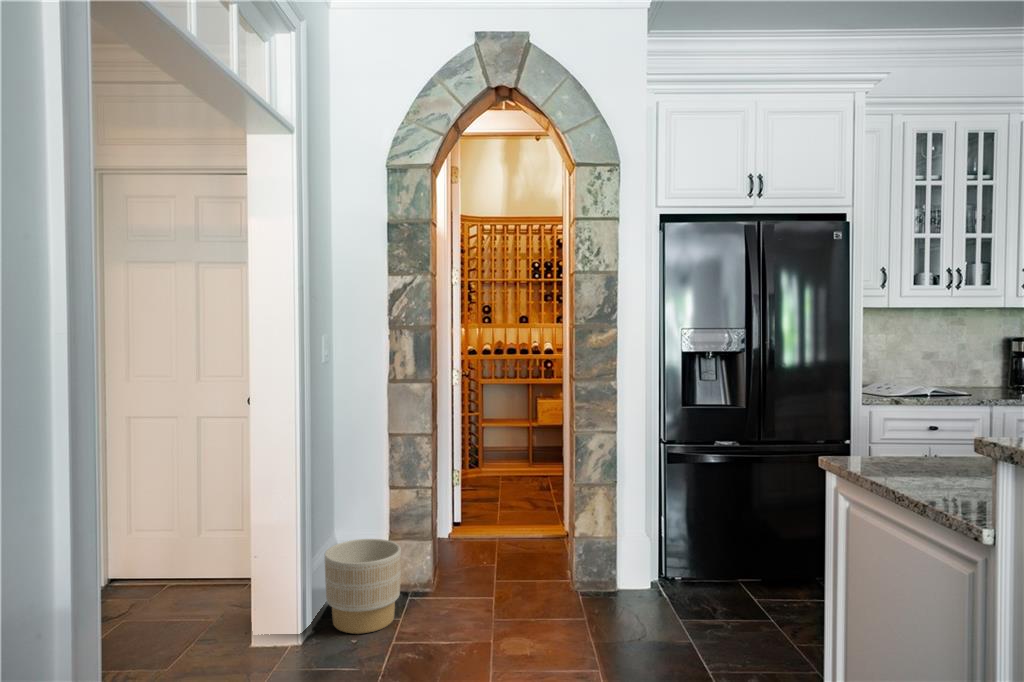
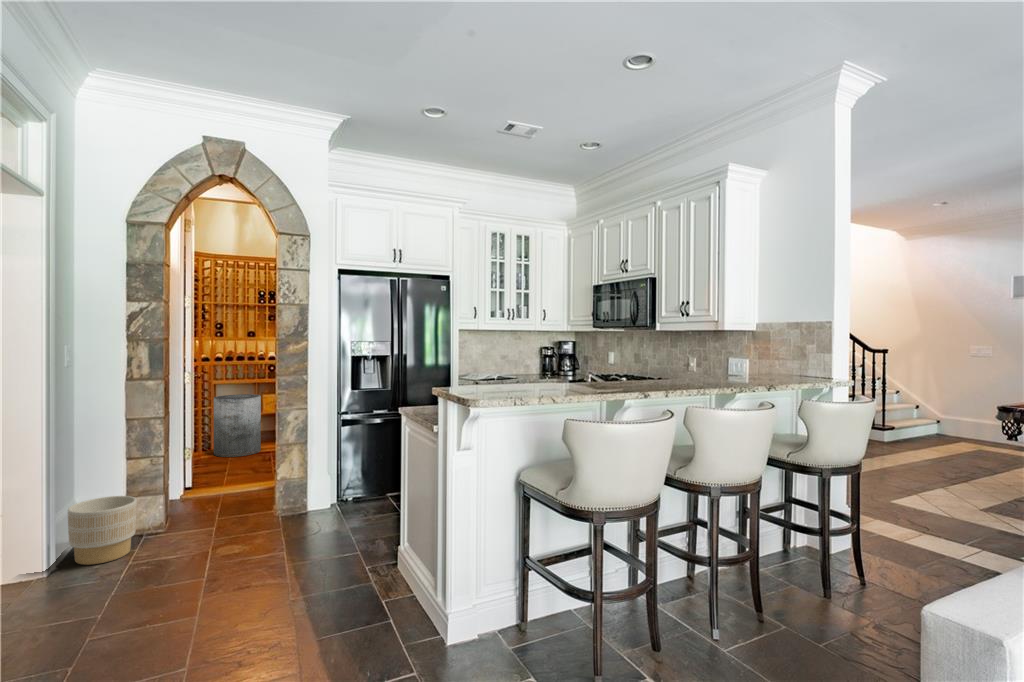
trash can: none [482,399,537,481] -> present [214,394,261,457]

